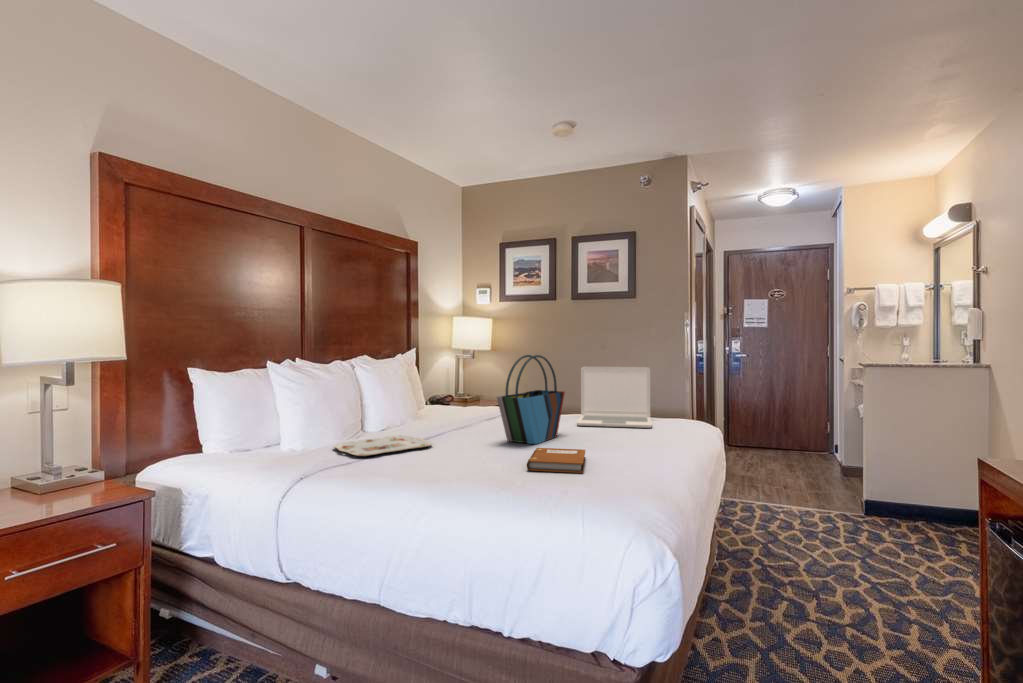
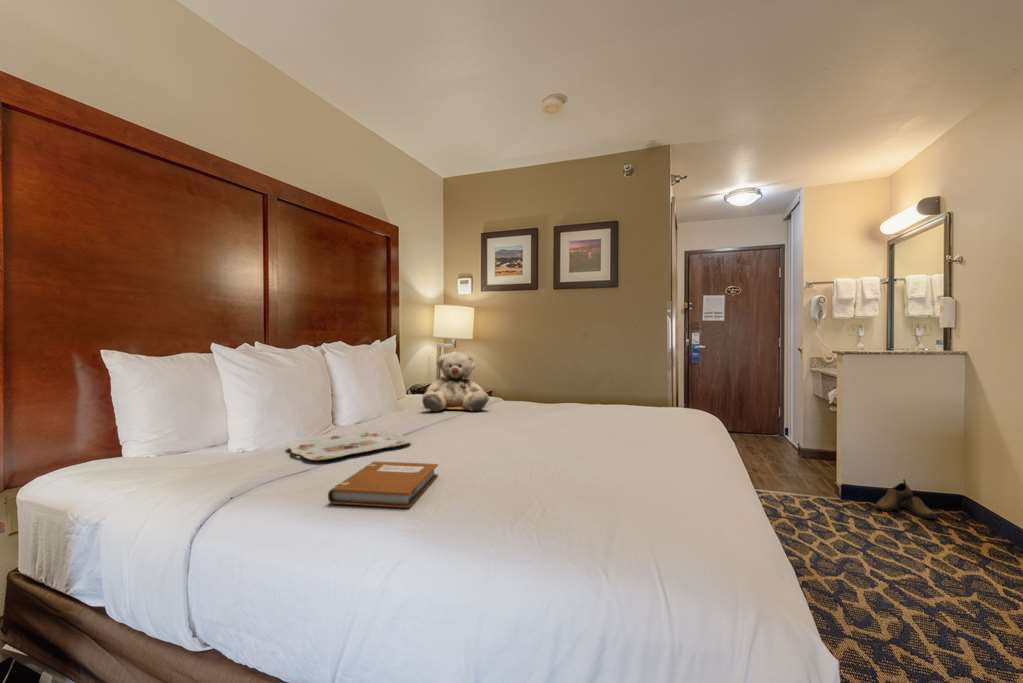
tote bag: present [497,355,565,444] -> none [487,336,562,440]
teddy bear: none [441,365,502,422] -> present [422,351,489,412]
laptop: present [577,367,652,428] -> none [570,352,653,417]
notebook: present [527,448,585,473] -> present [328,461,438,508]
shoe: none [897,495,955,534] -> present [876,480,936,519]

